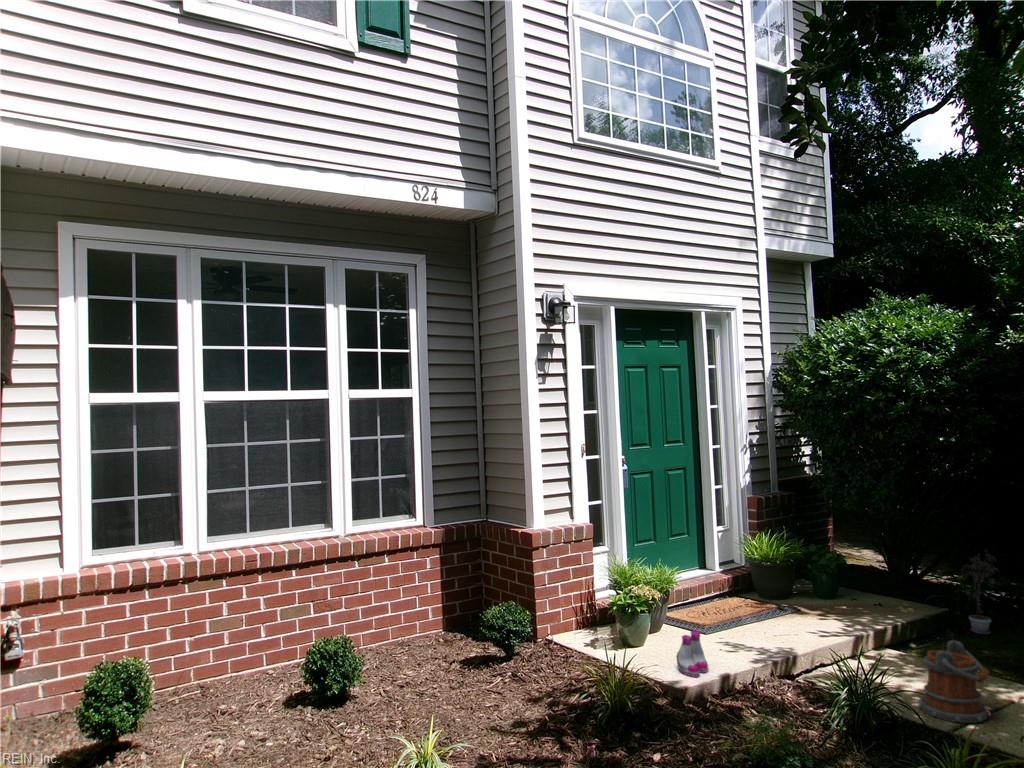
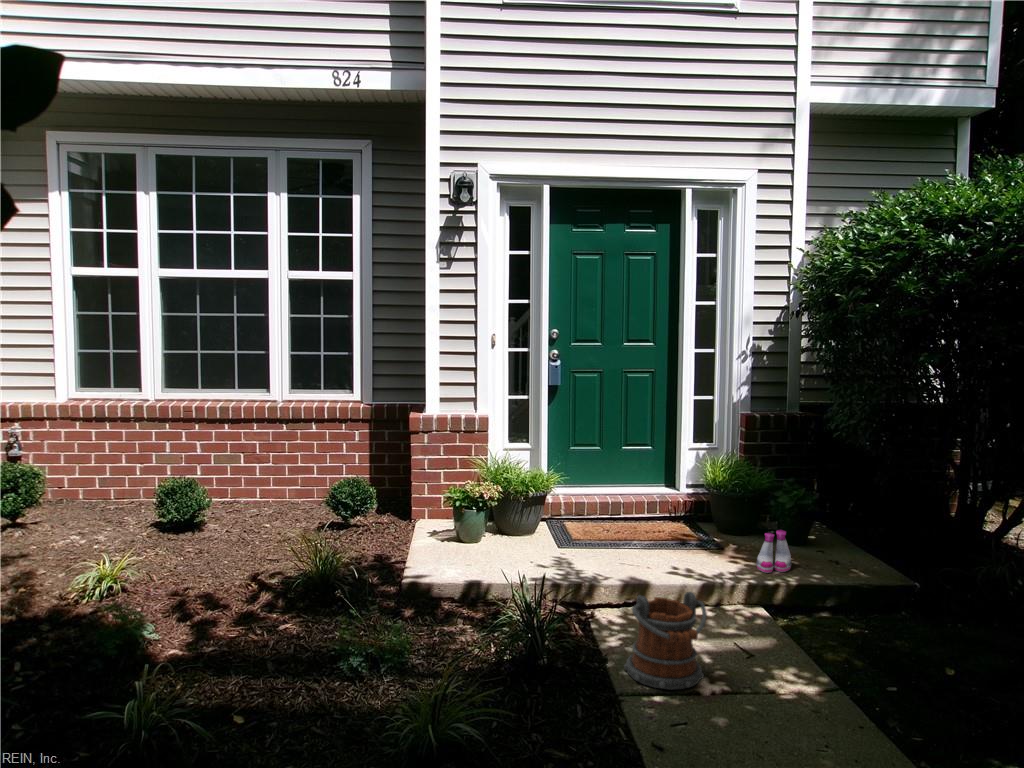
potted plant: present [963,550,999,634] -> none [923,512,980,627]
boots: present [676,630,708,677] -> present [756,530,791,573]

